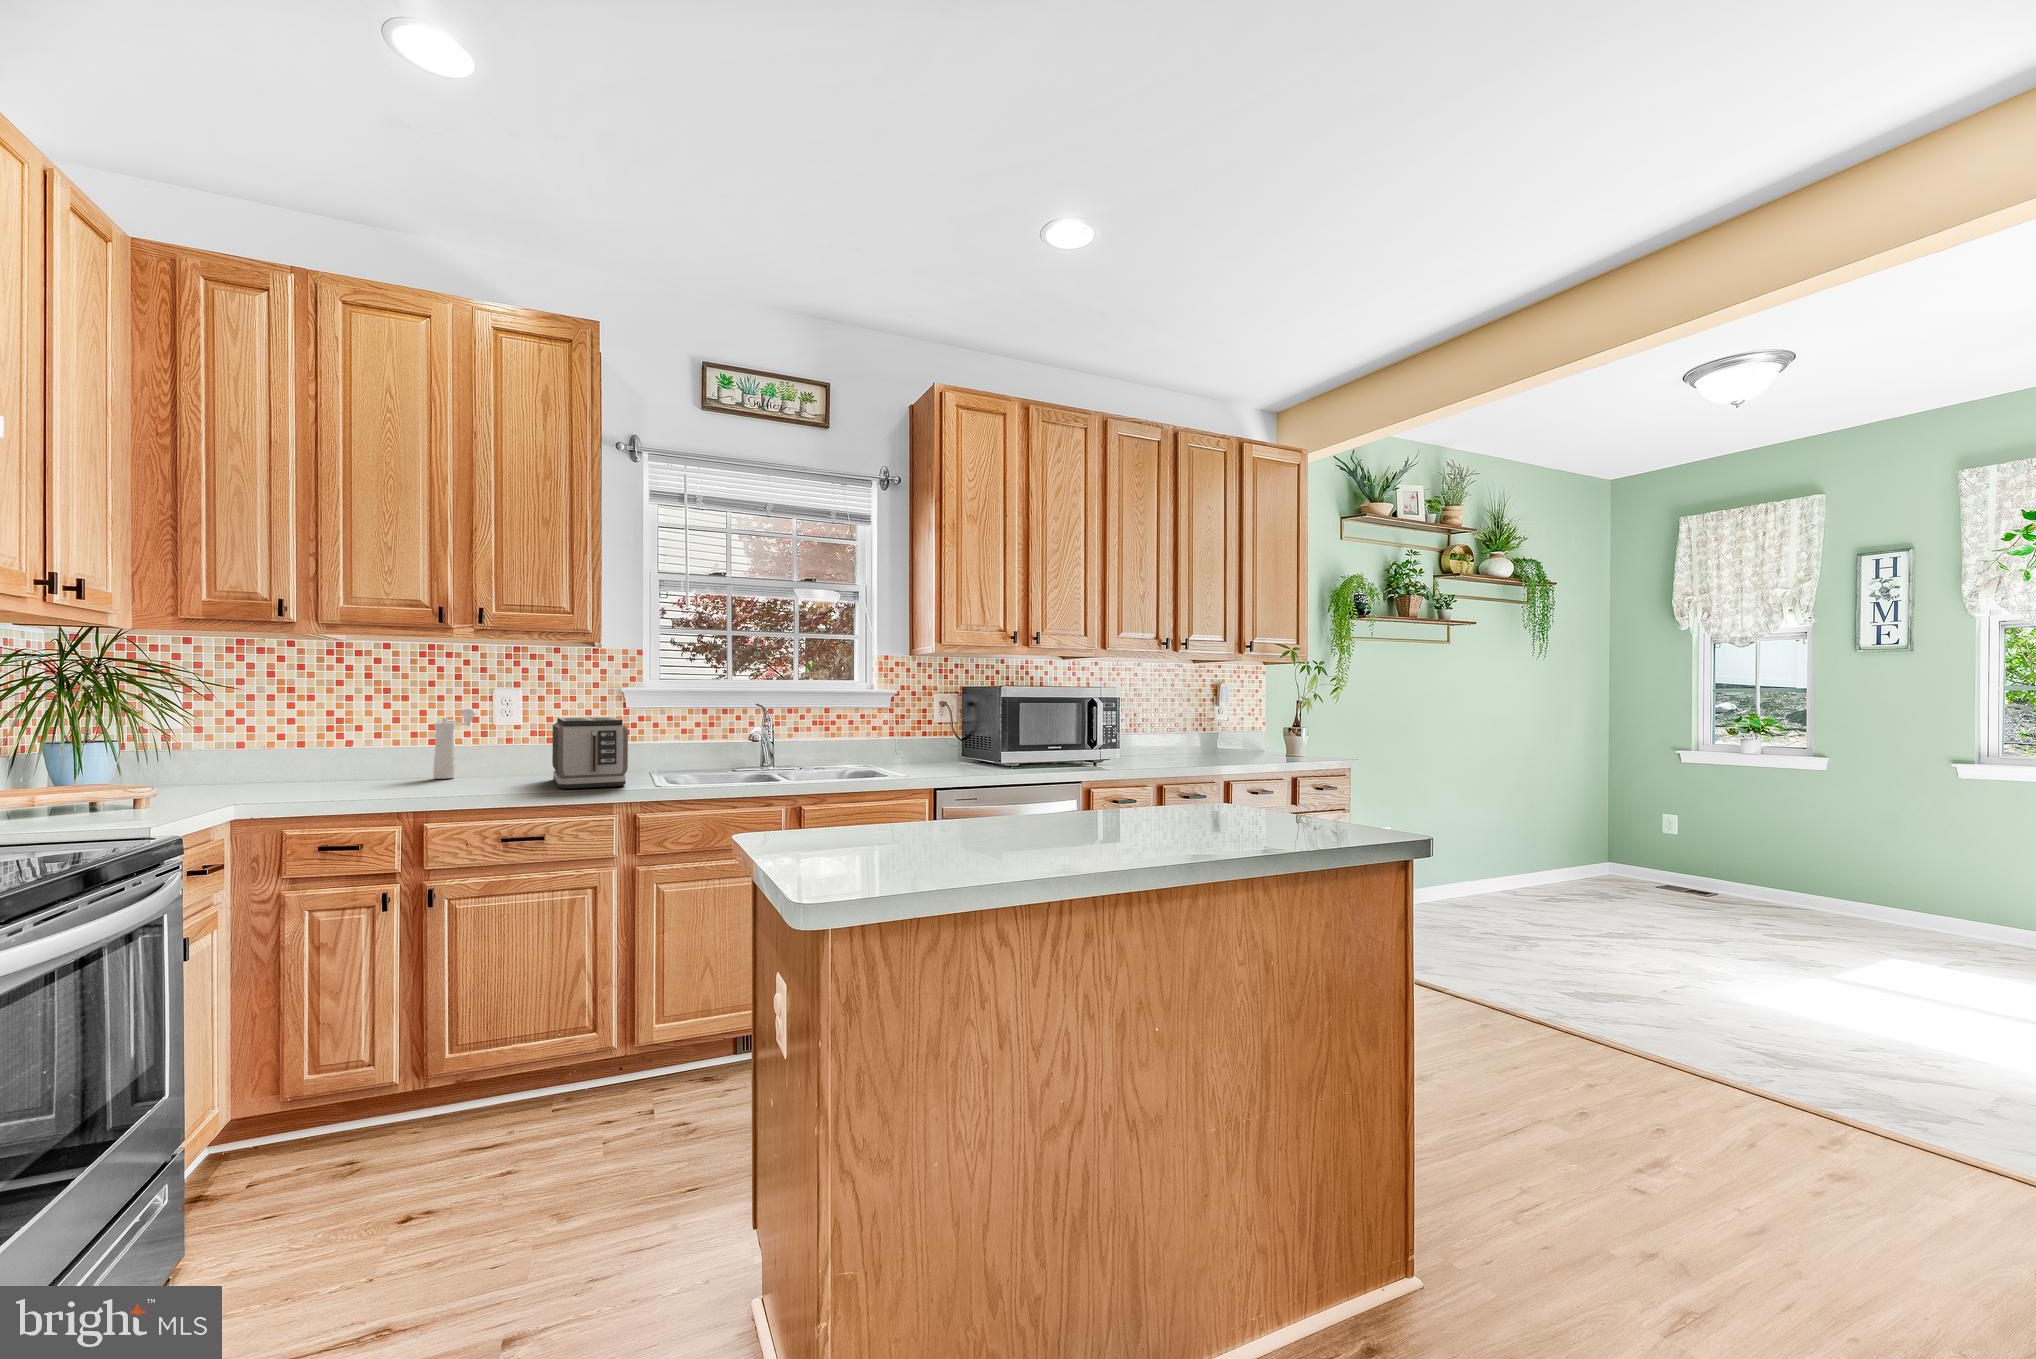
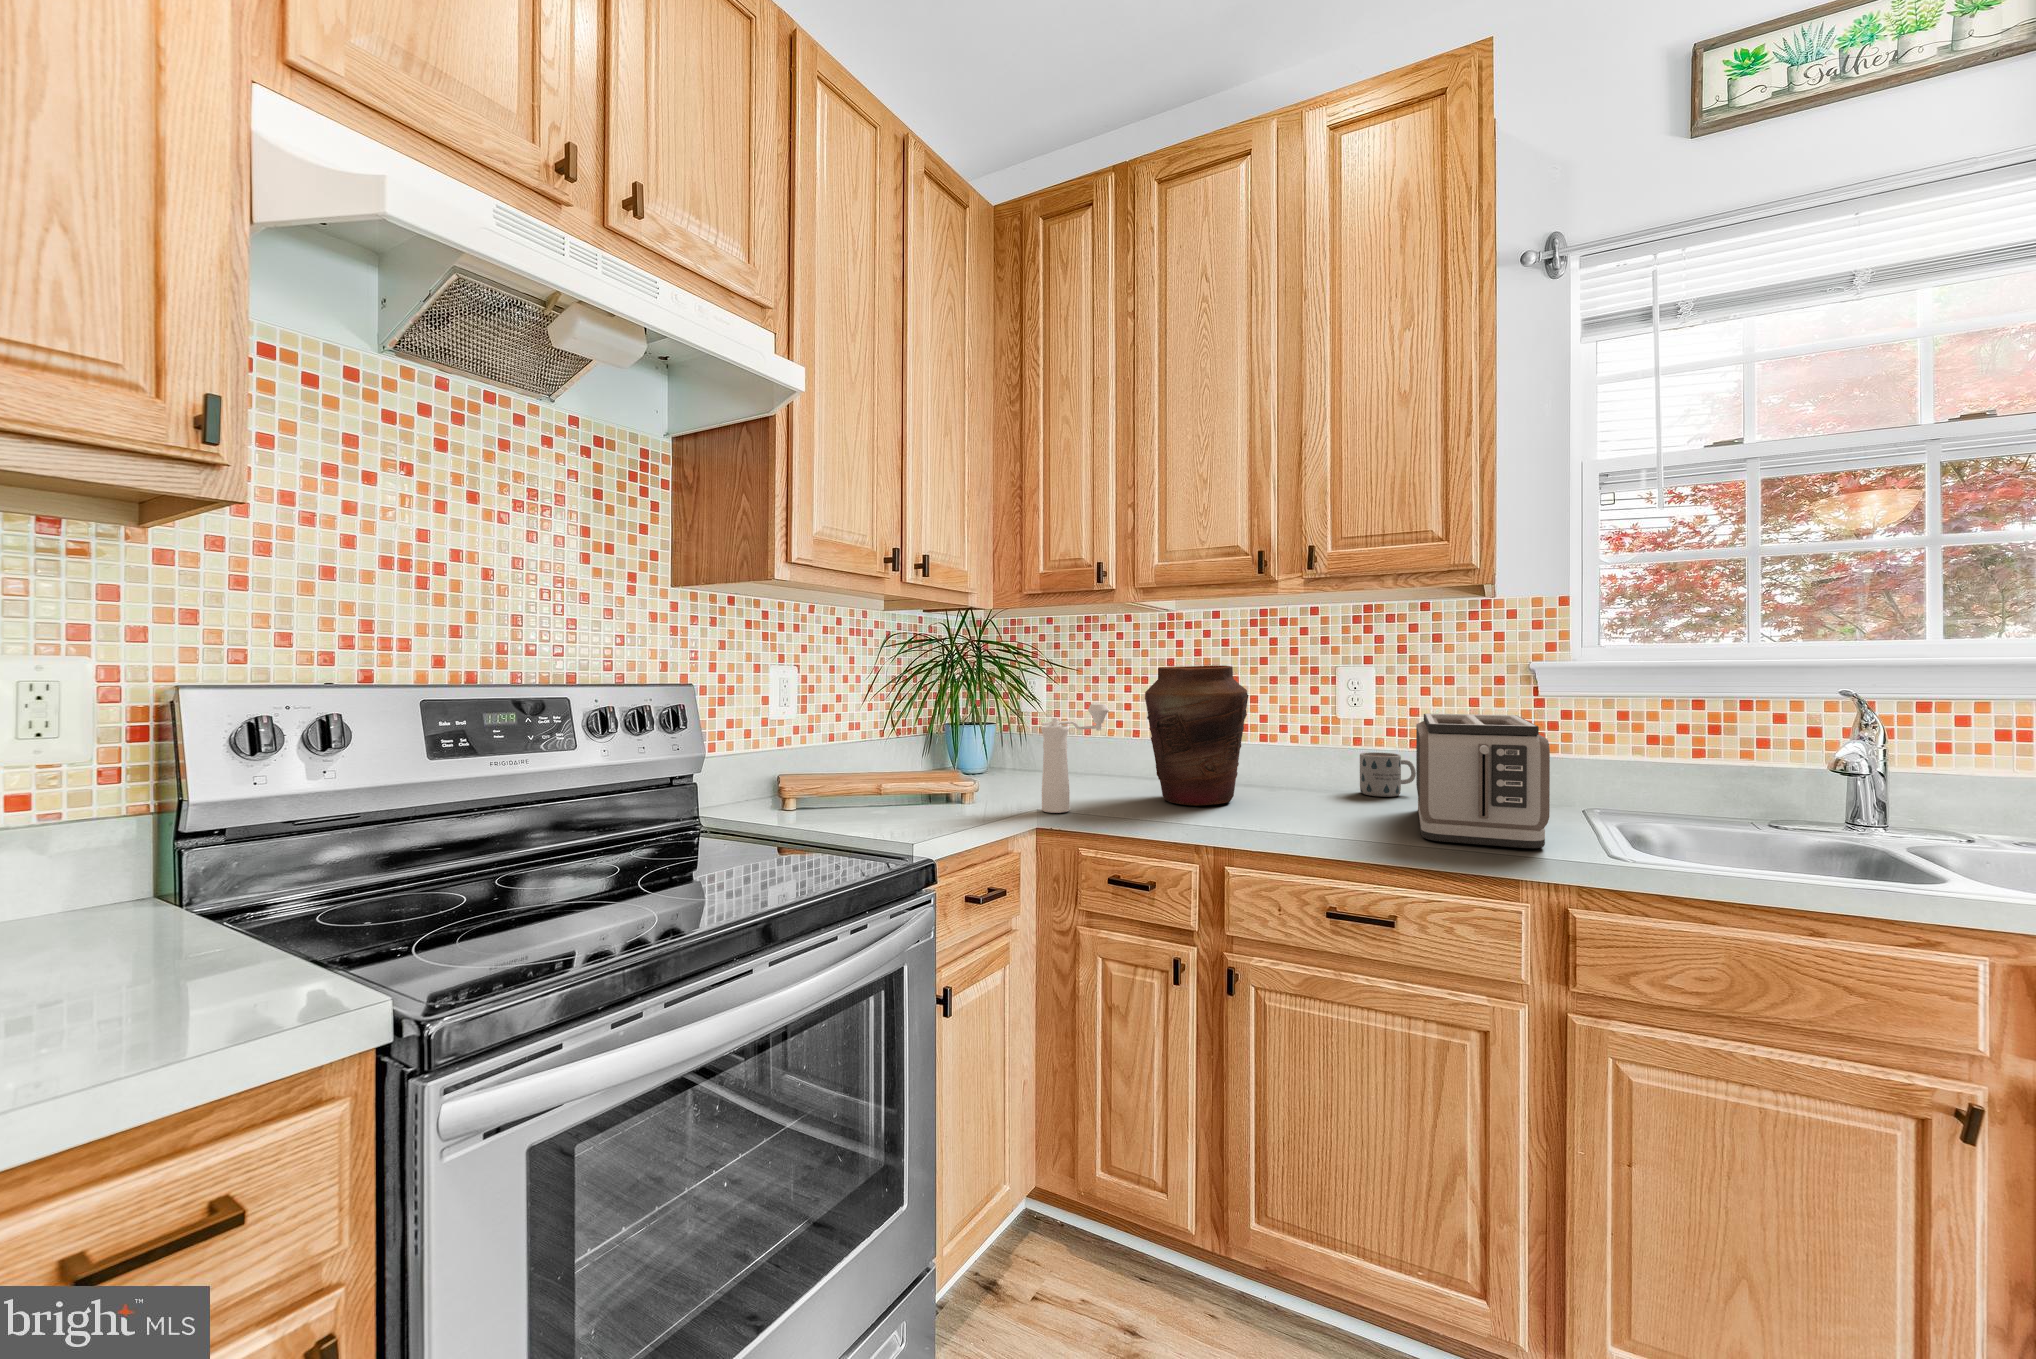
vase: none [338,686,432,791] -> present [1145,665,1249,806]
pepper mill: present [433,709,476,779] -> present [1041,704,1109,813]
mug: none [511,747,550,776] -> present [1360,752,1416,797]

